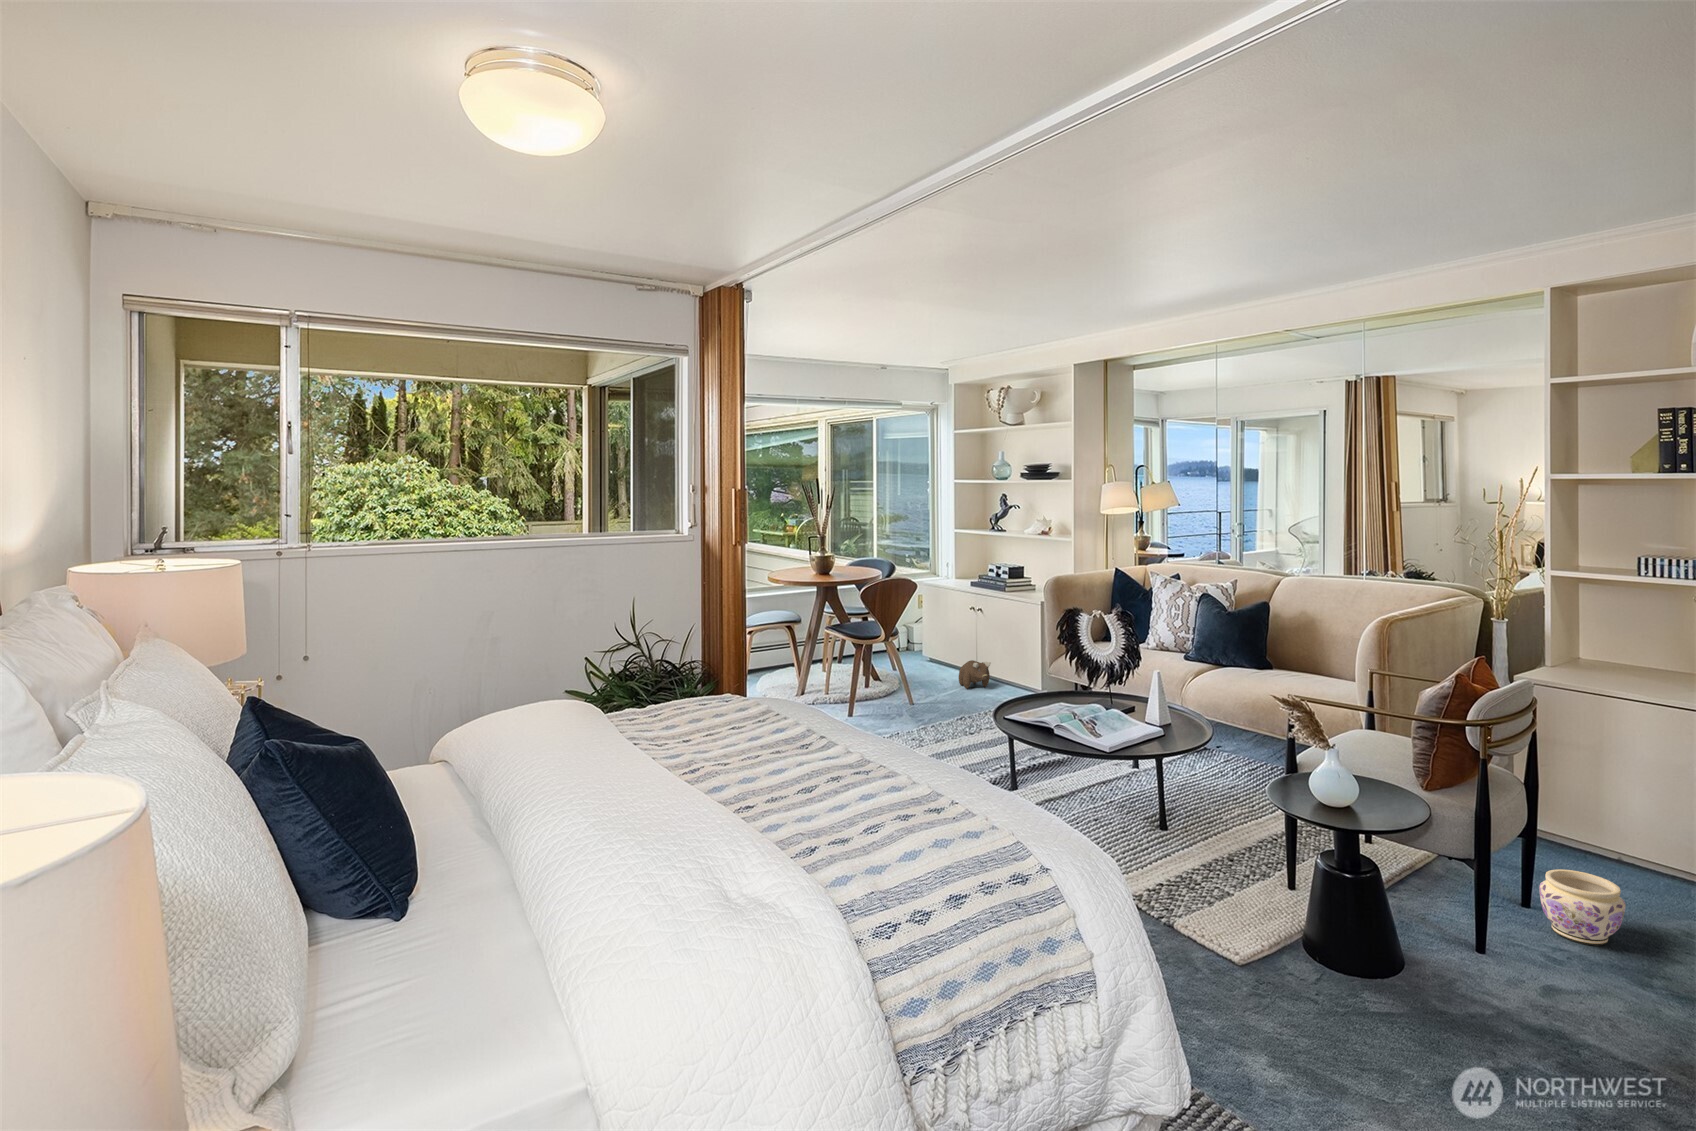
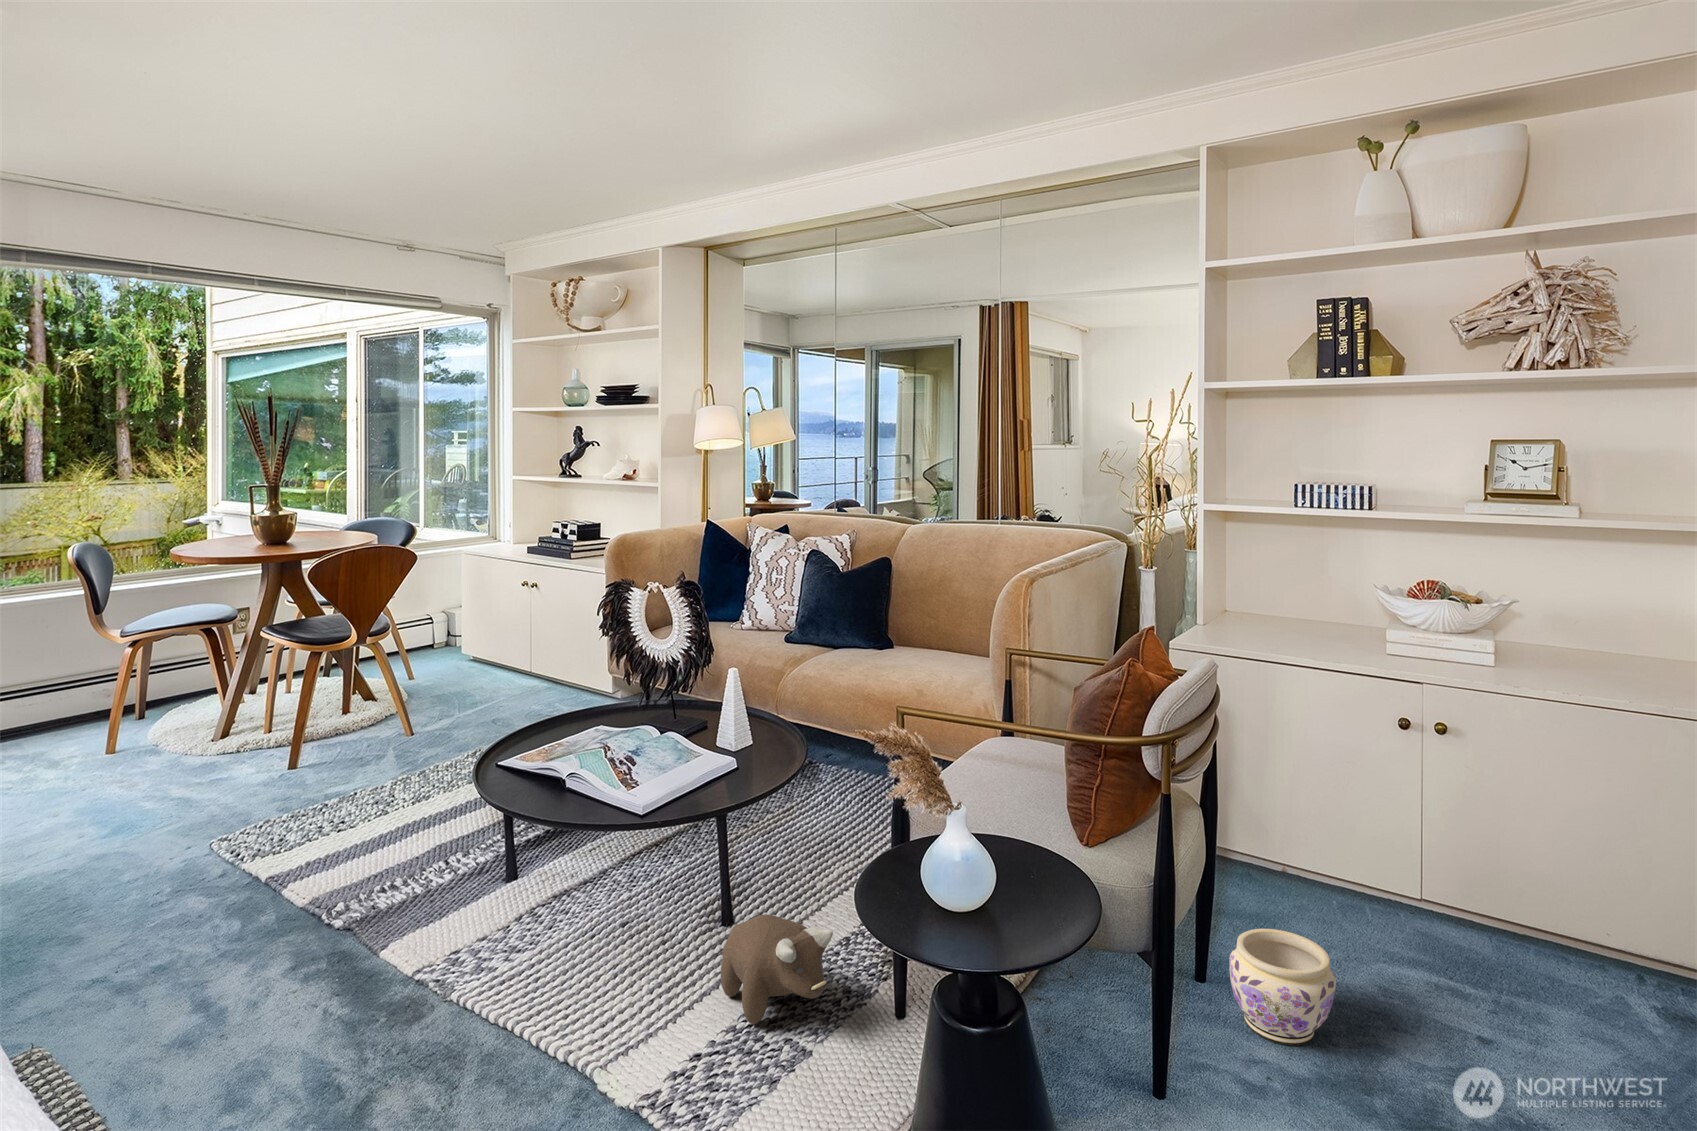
plush toy: present [959,660,991,689] -> present [721,914,833,1024]

